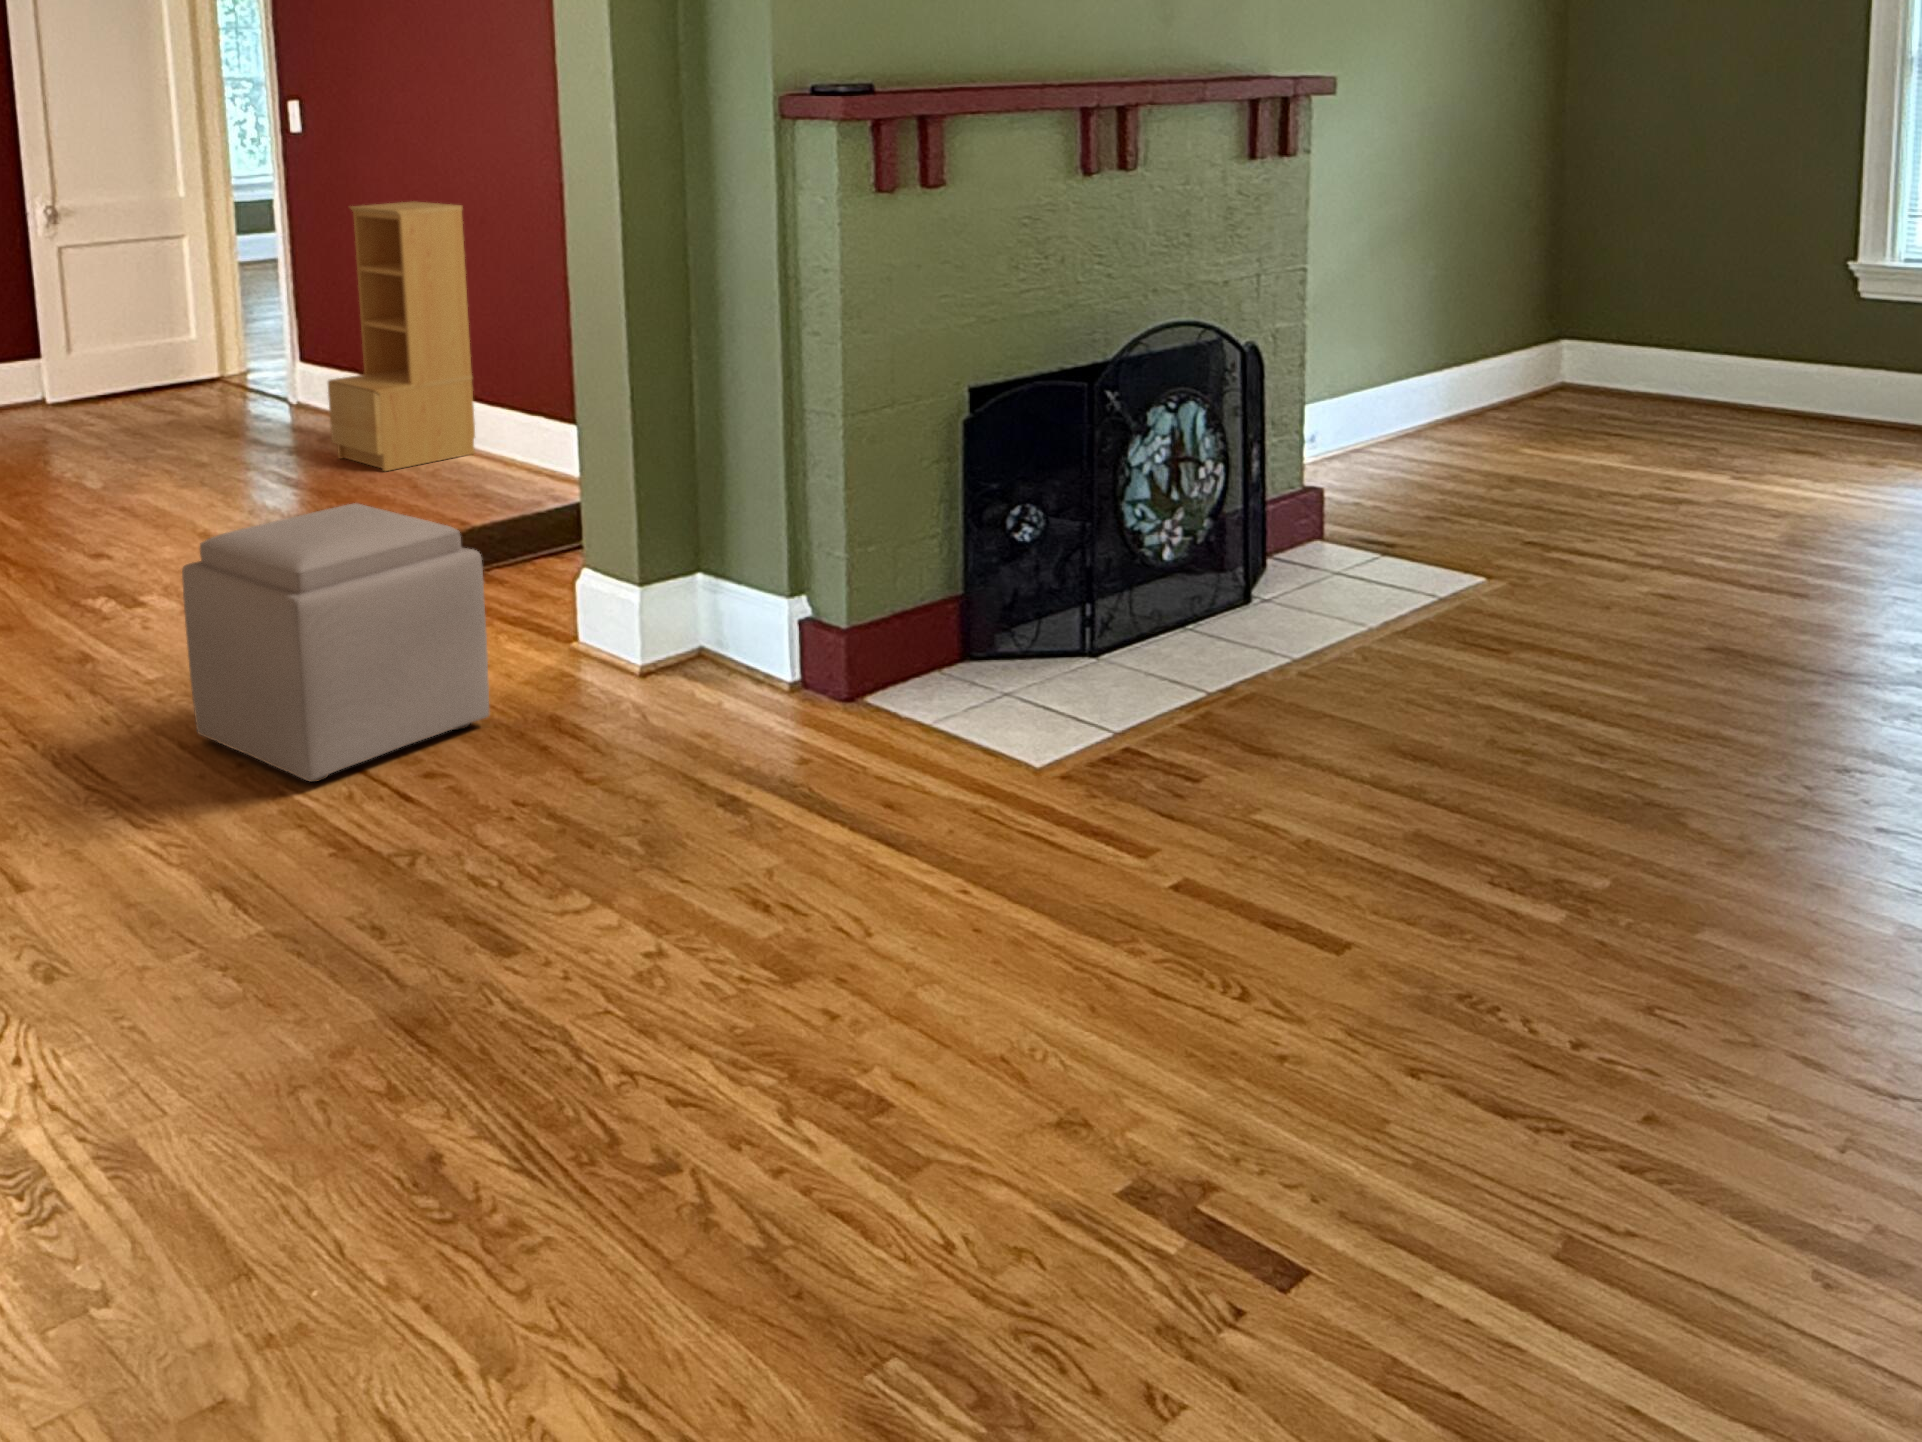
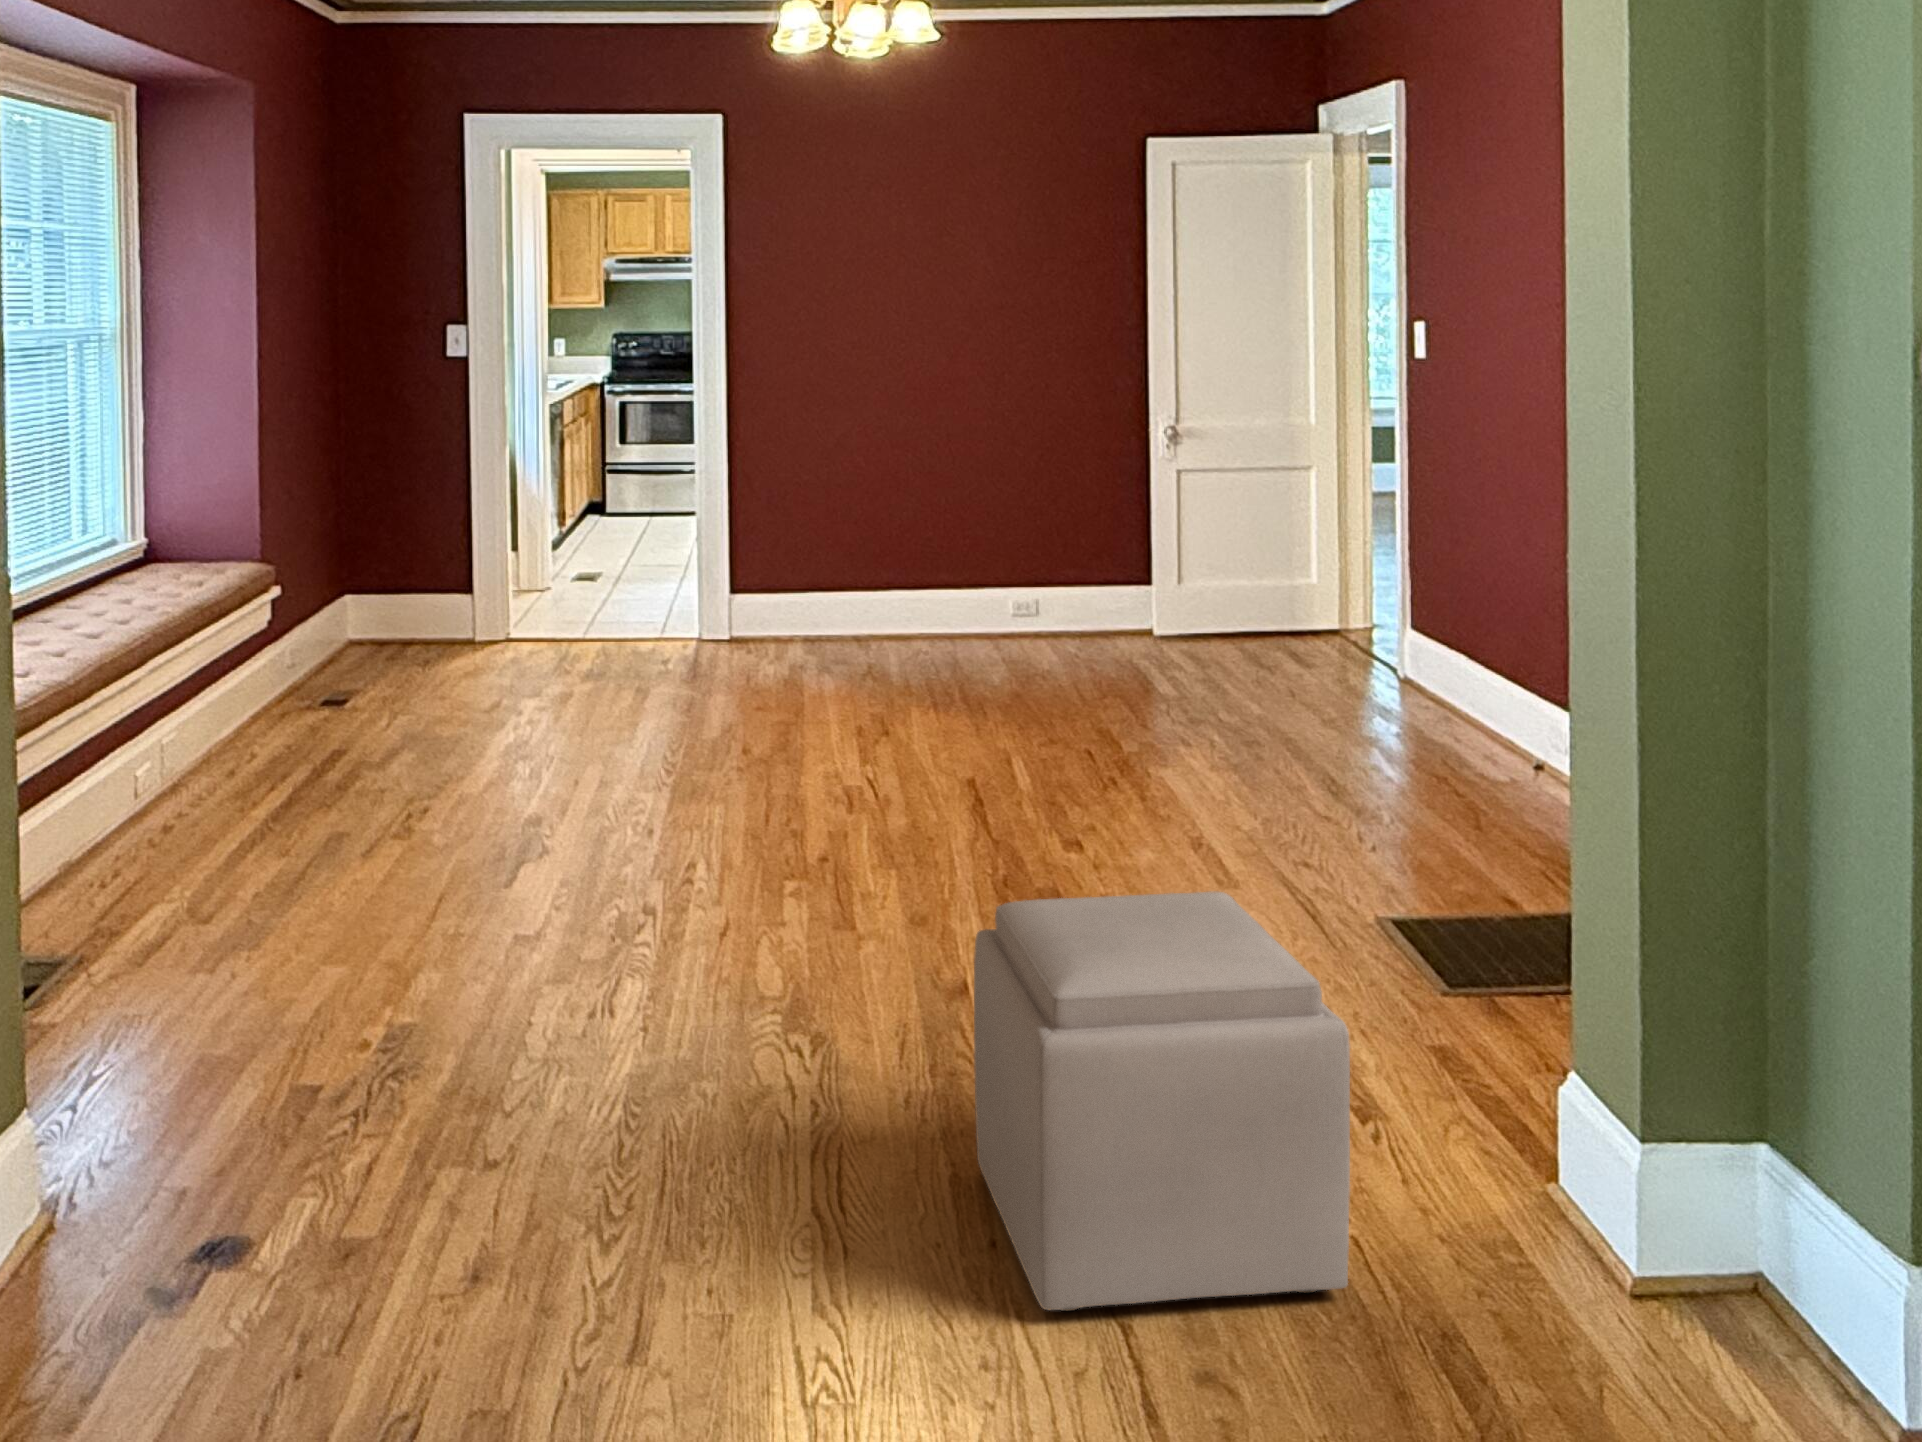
bookshelf: present [328,202,475,471] -> none [1399,453,1585,801]

